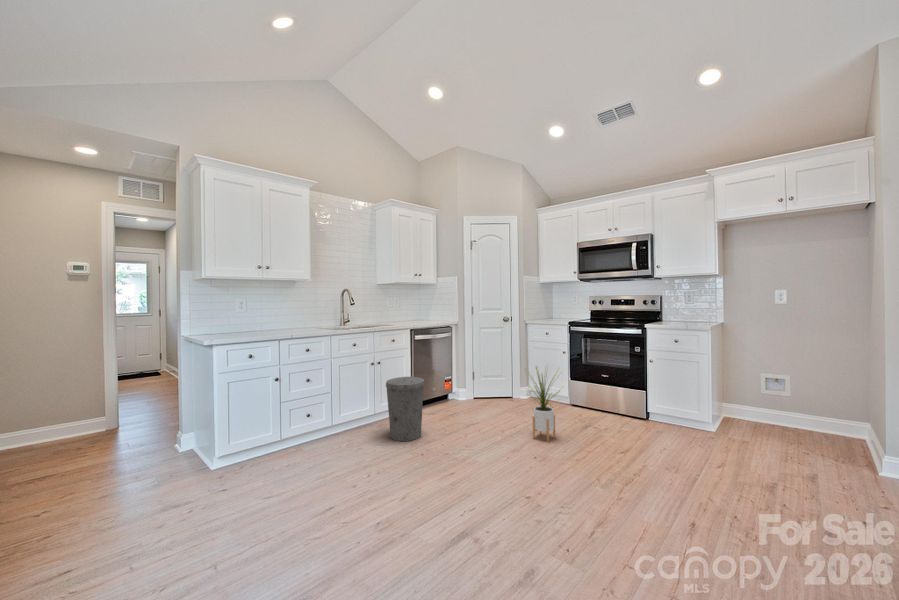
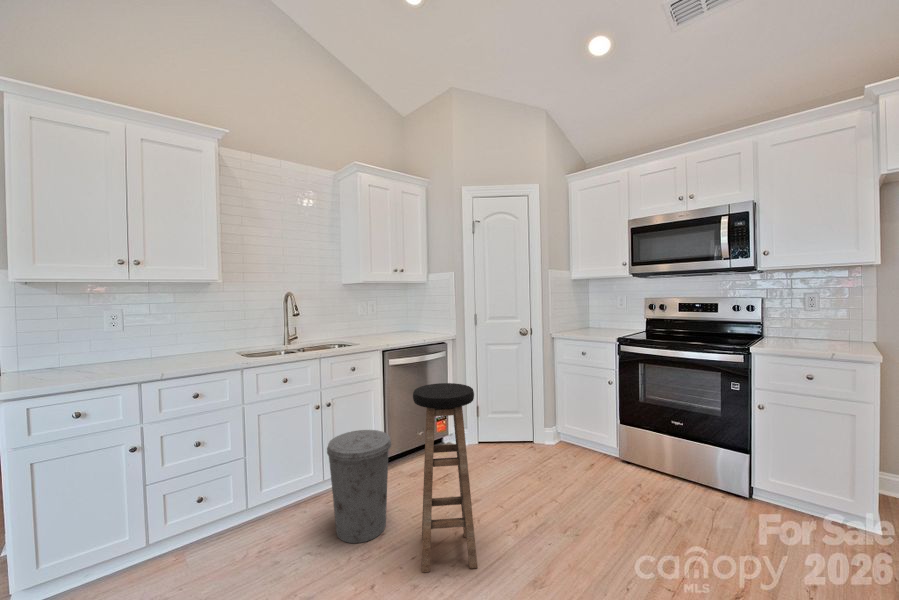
bar stool: none [443,344,481,450] -> present [413,383,477,572]
house plant: present [533,367,557,442] -> none [550,412,625,557]

